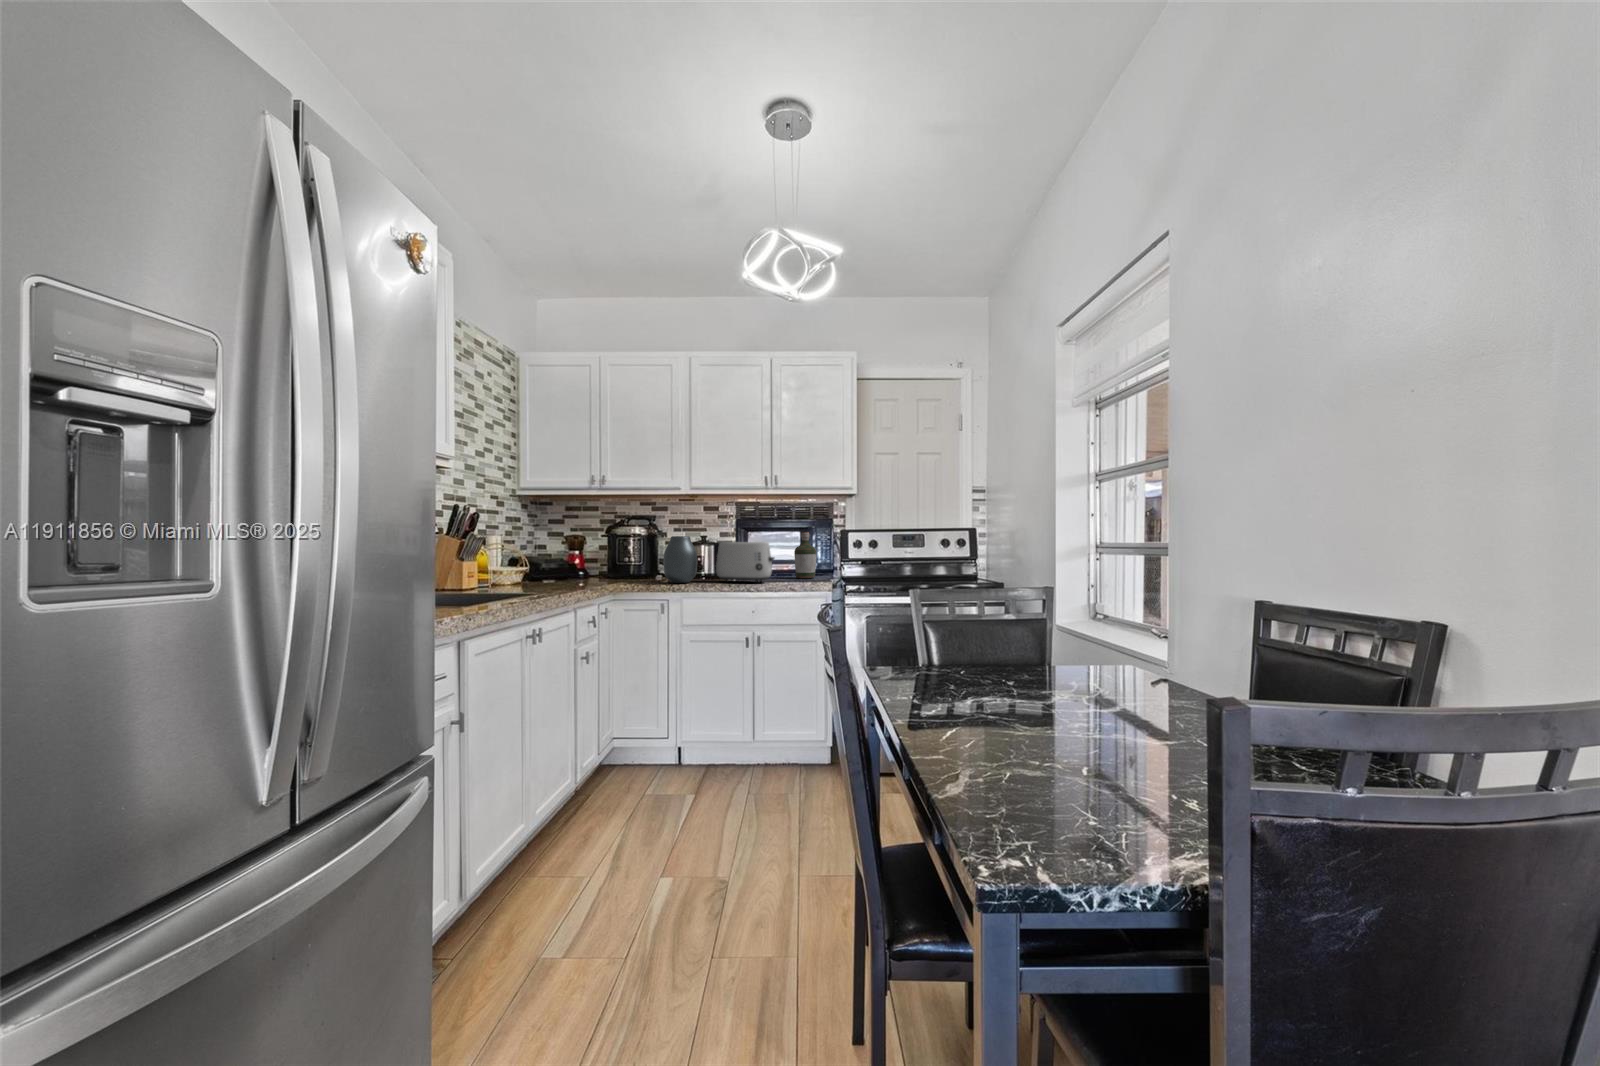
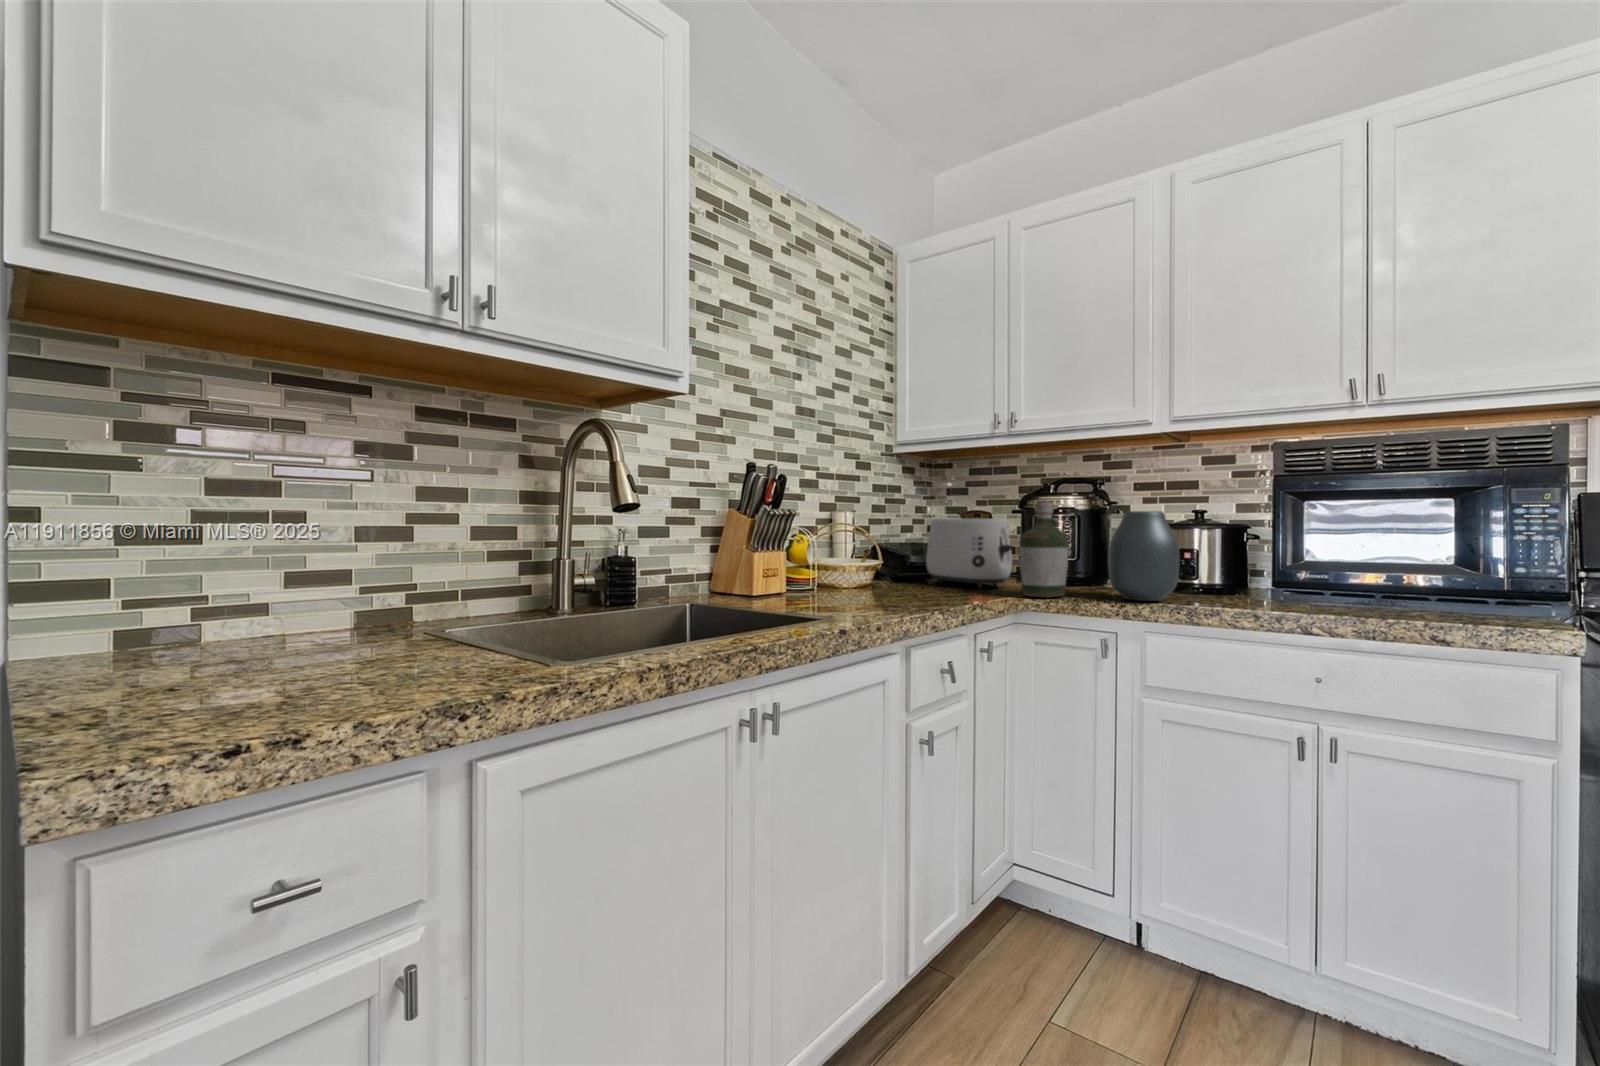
bottle: present [794,532,816,578] -> present [1020,501,1069,598]
toaster: present [716,542,774,582] -> present [926,518,1012,588]

